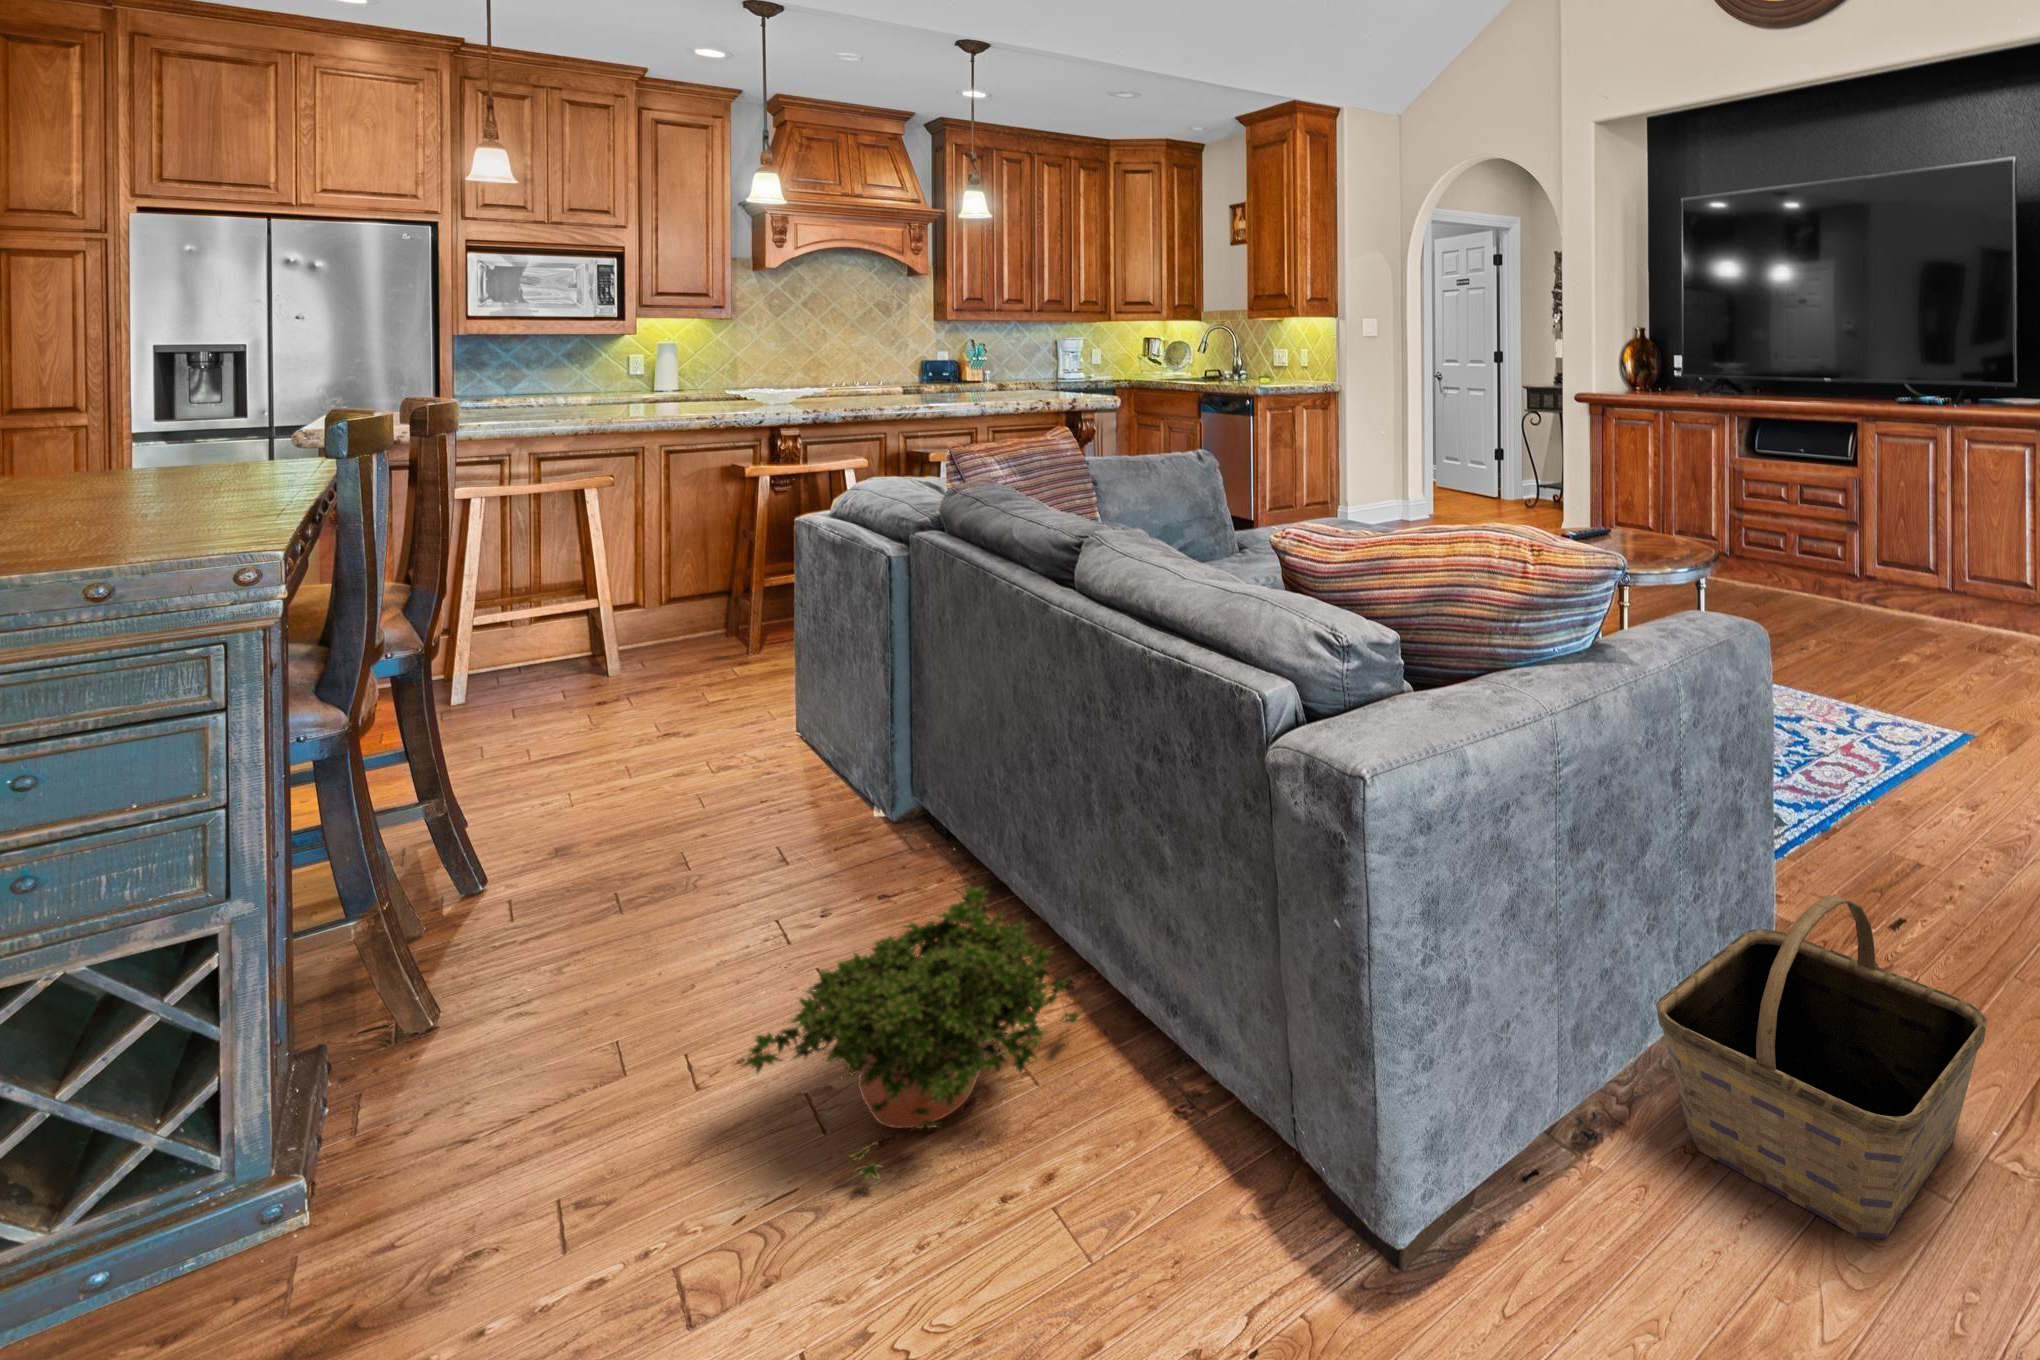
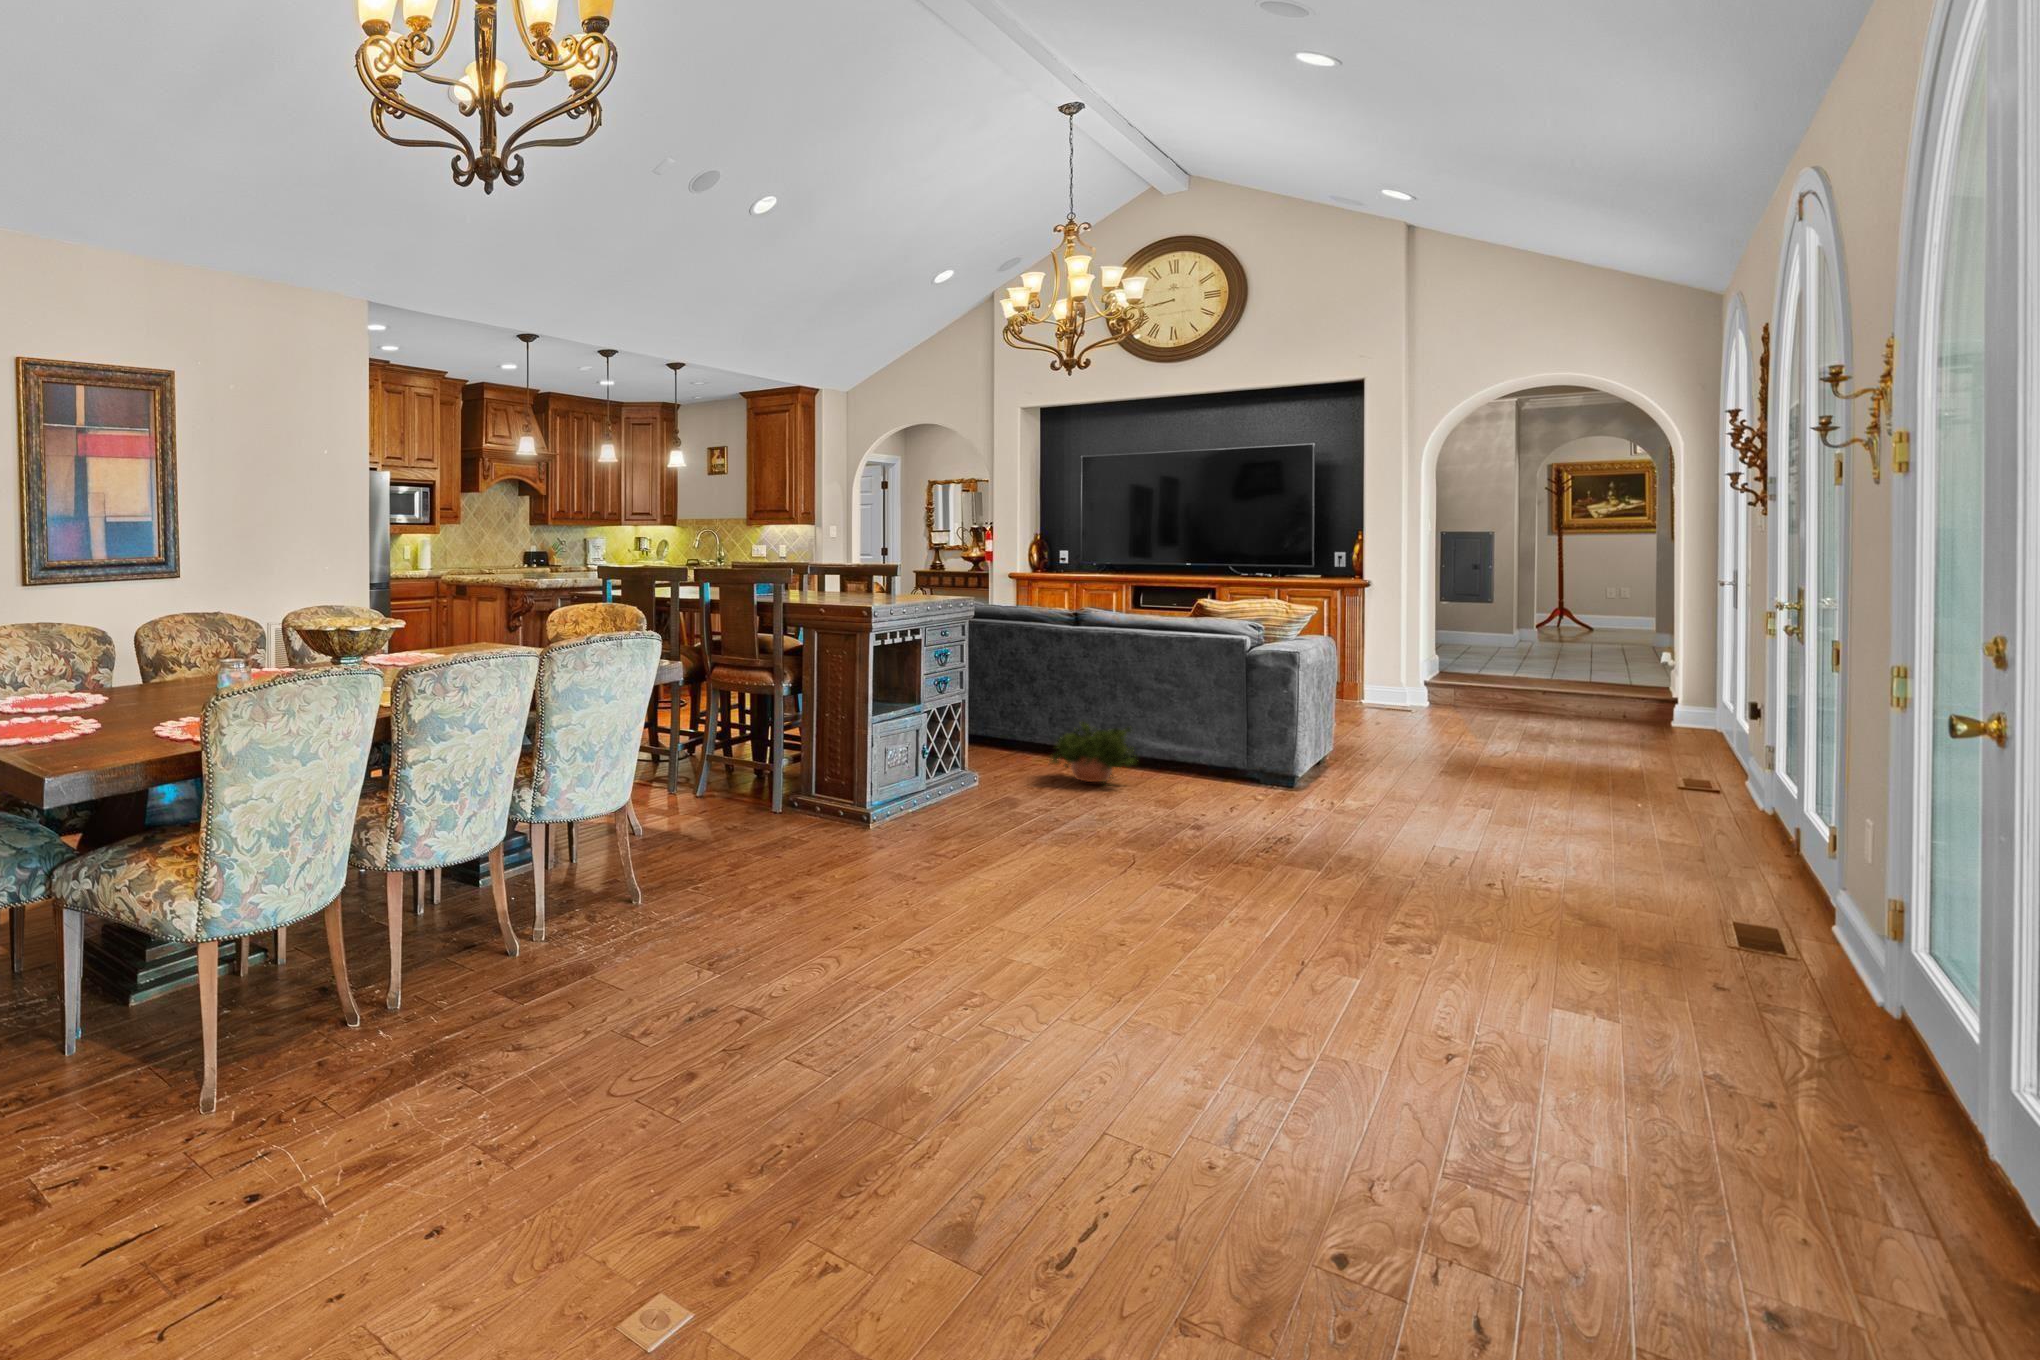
basket: present [1656,895,1987,1239] -> none [1326,714,1432,793]

